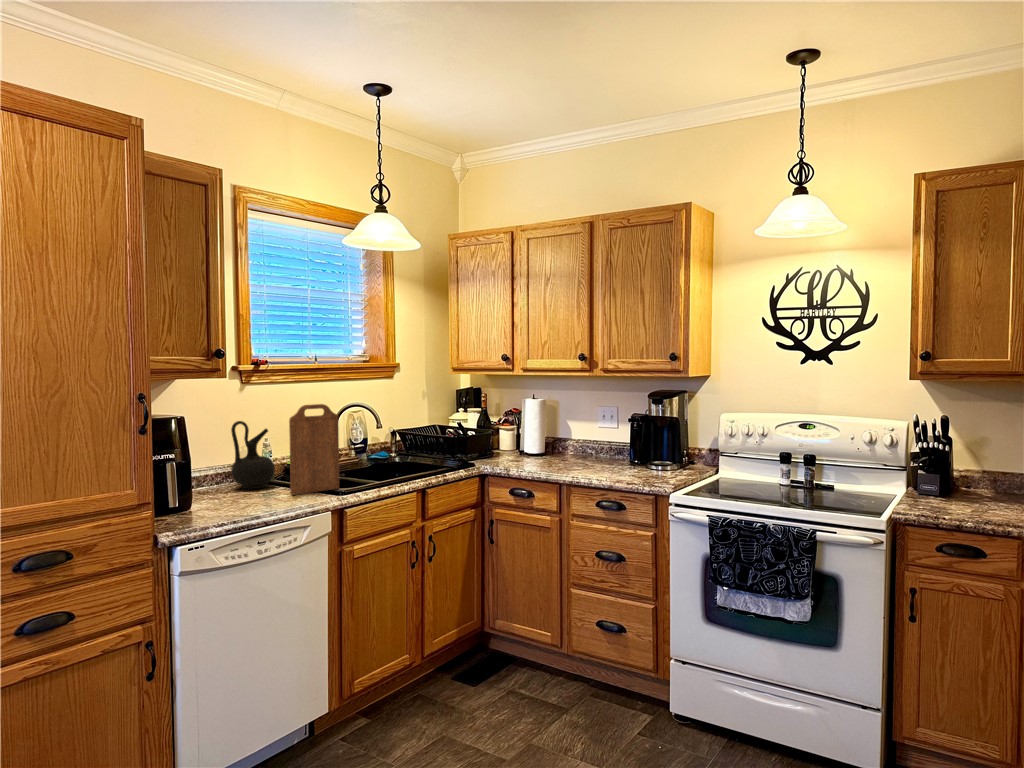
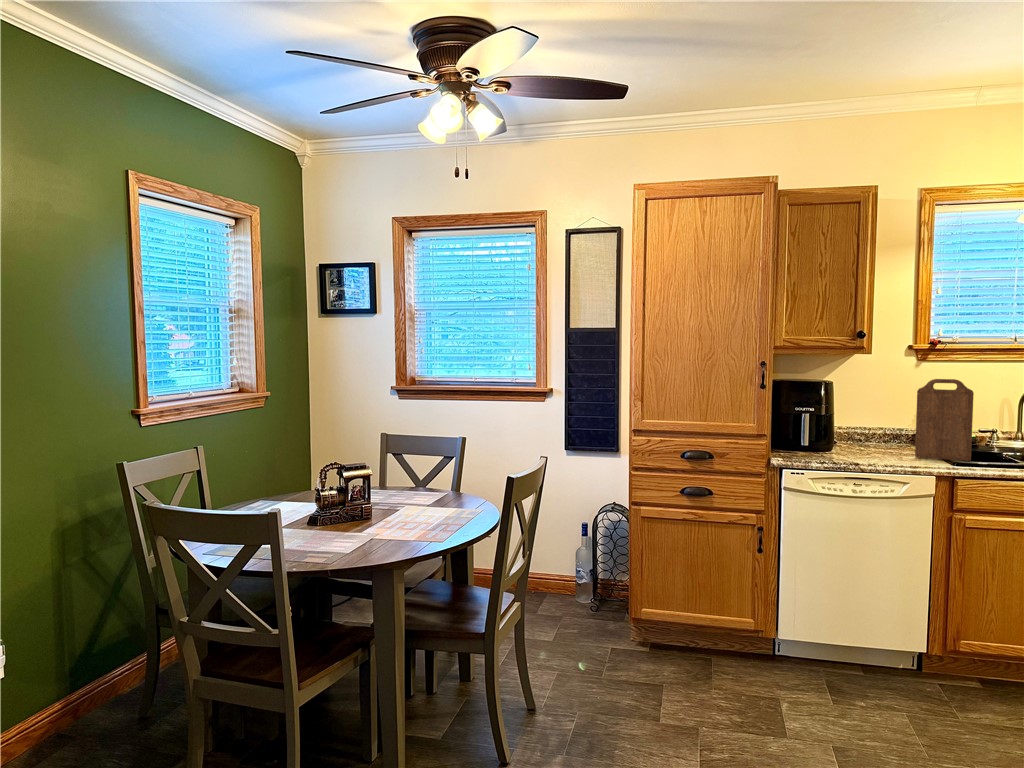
ceramic jug: present [231,421,275,489] -> none [879,390,920,450]

